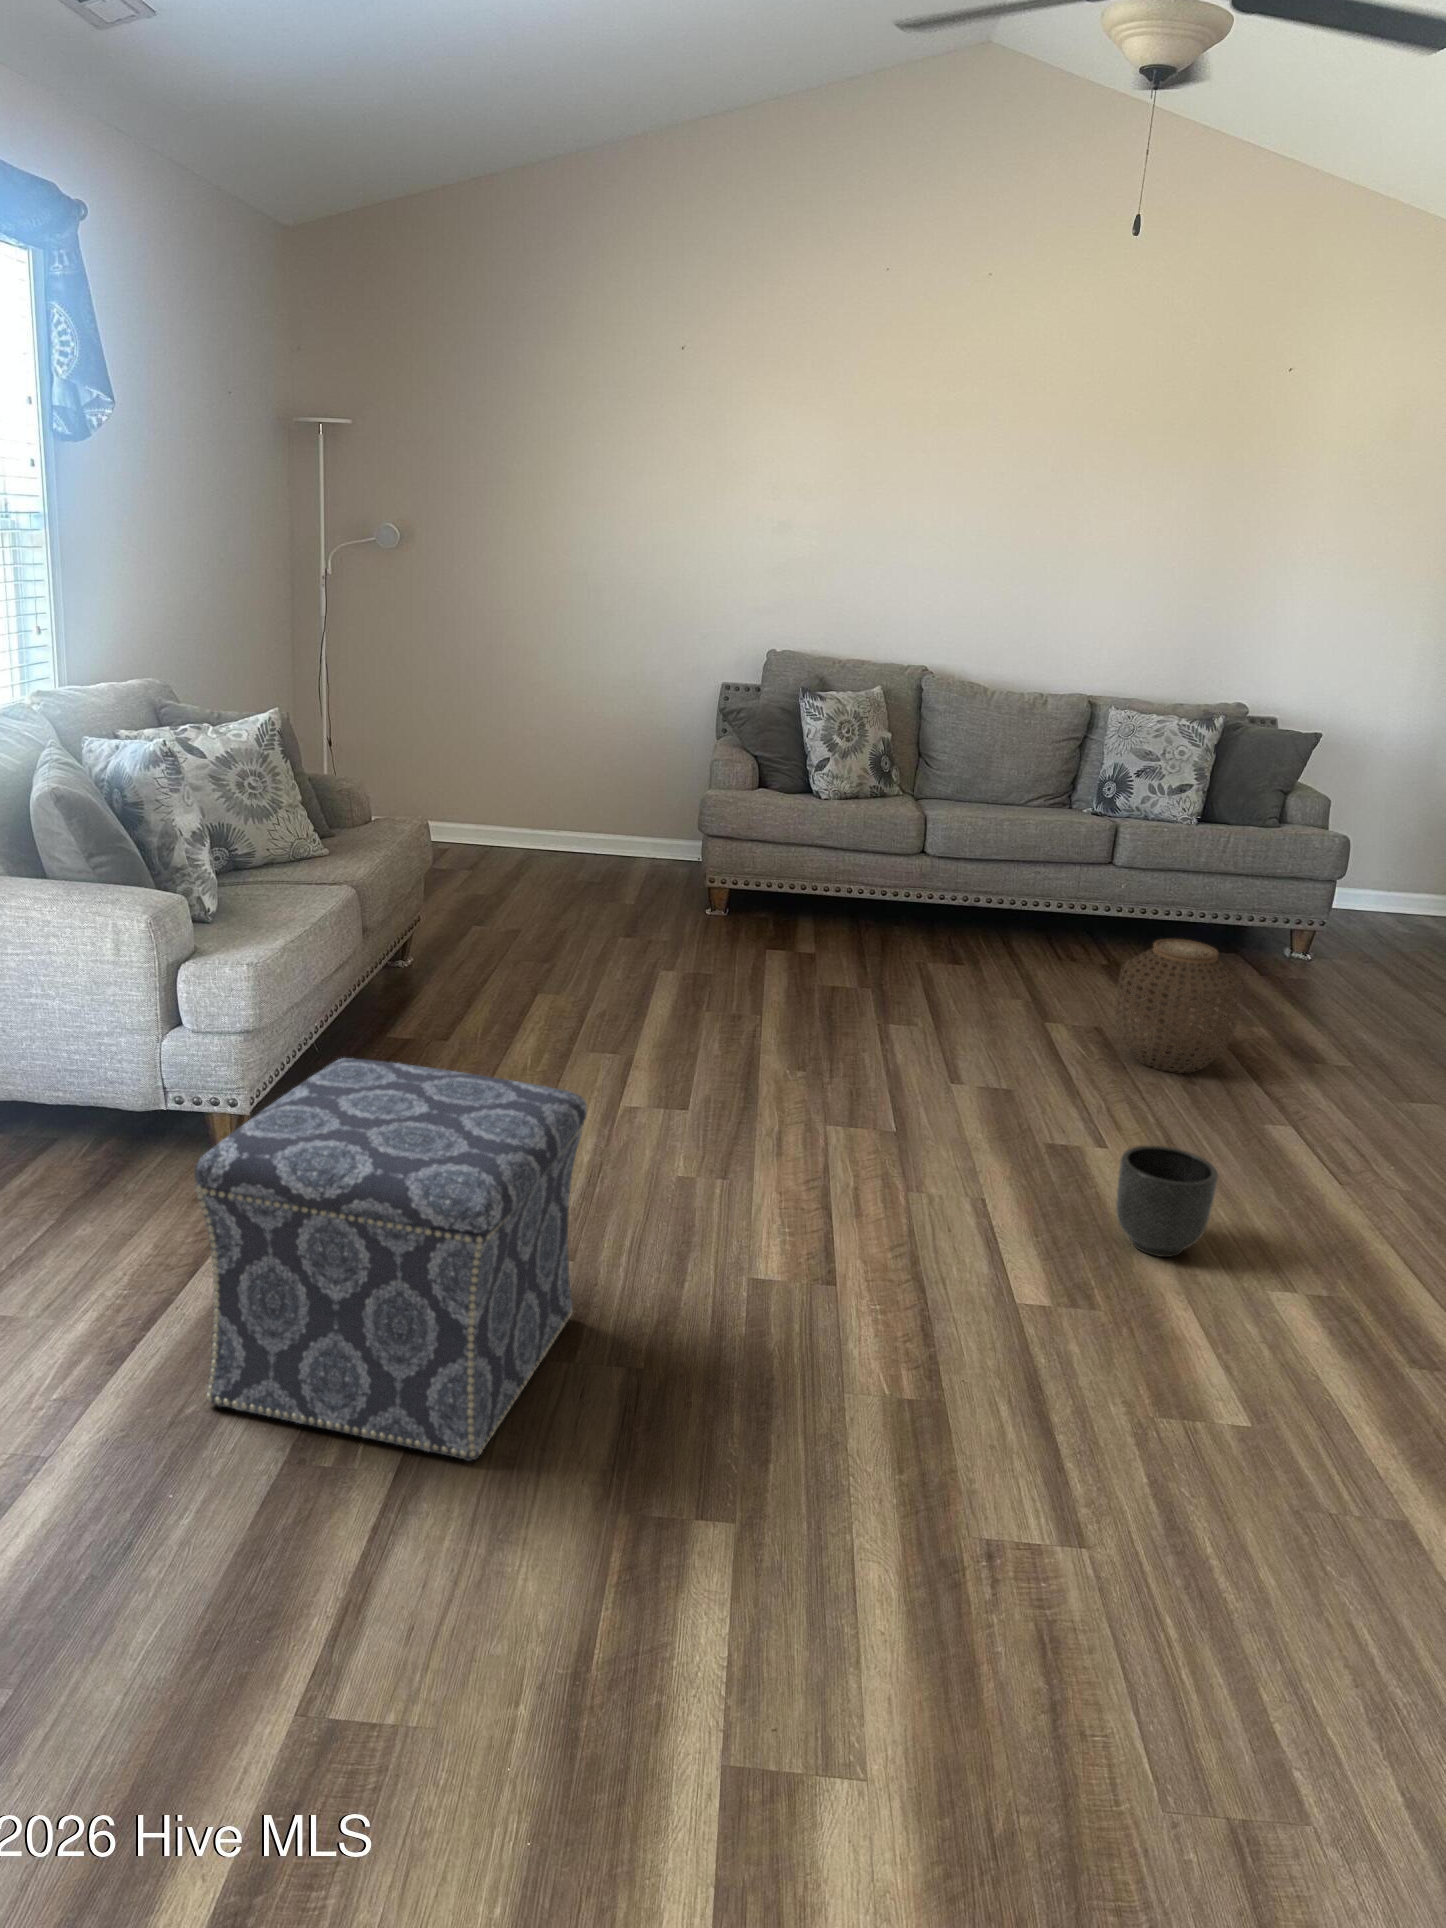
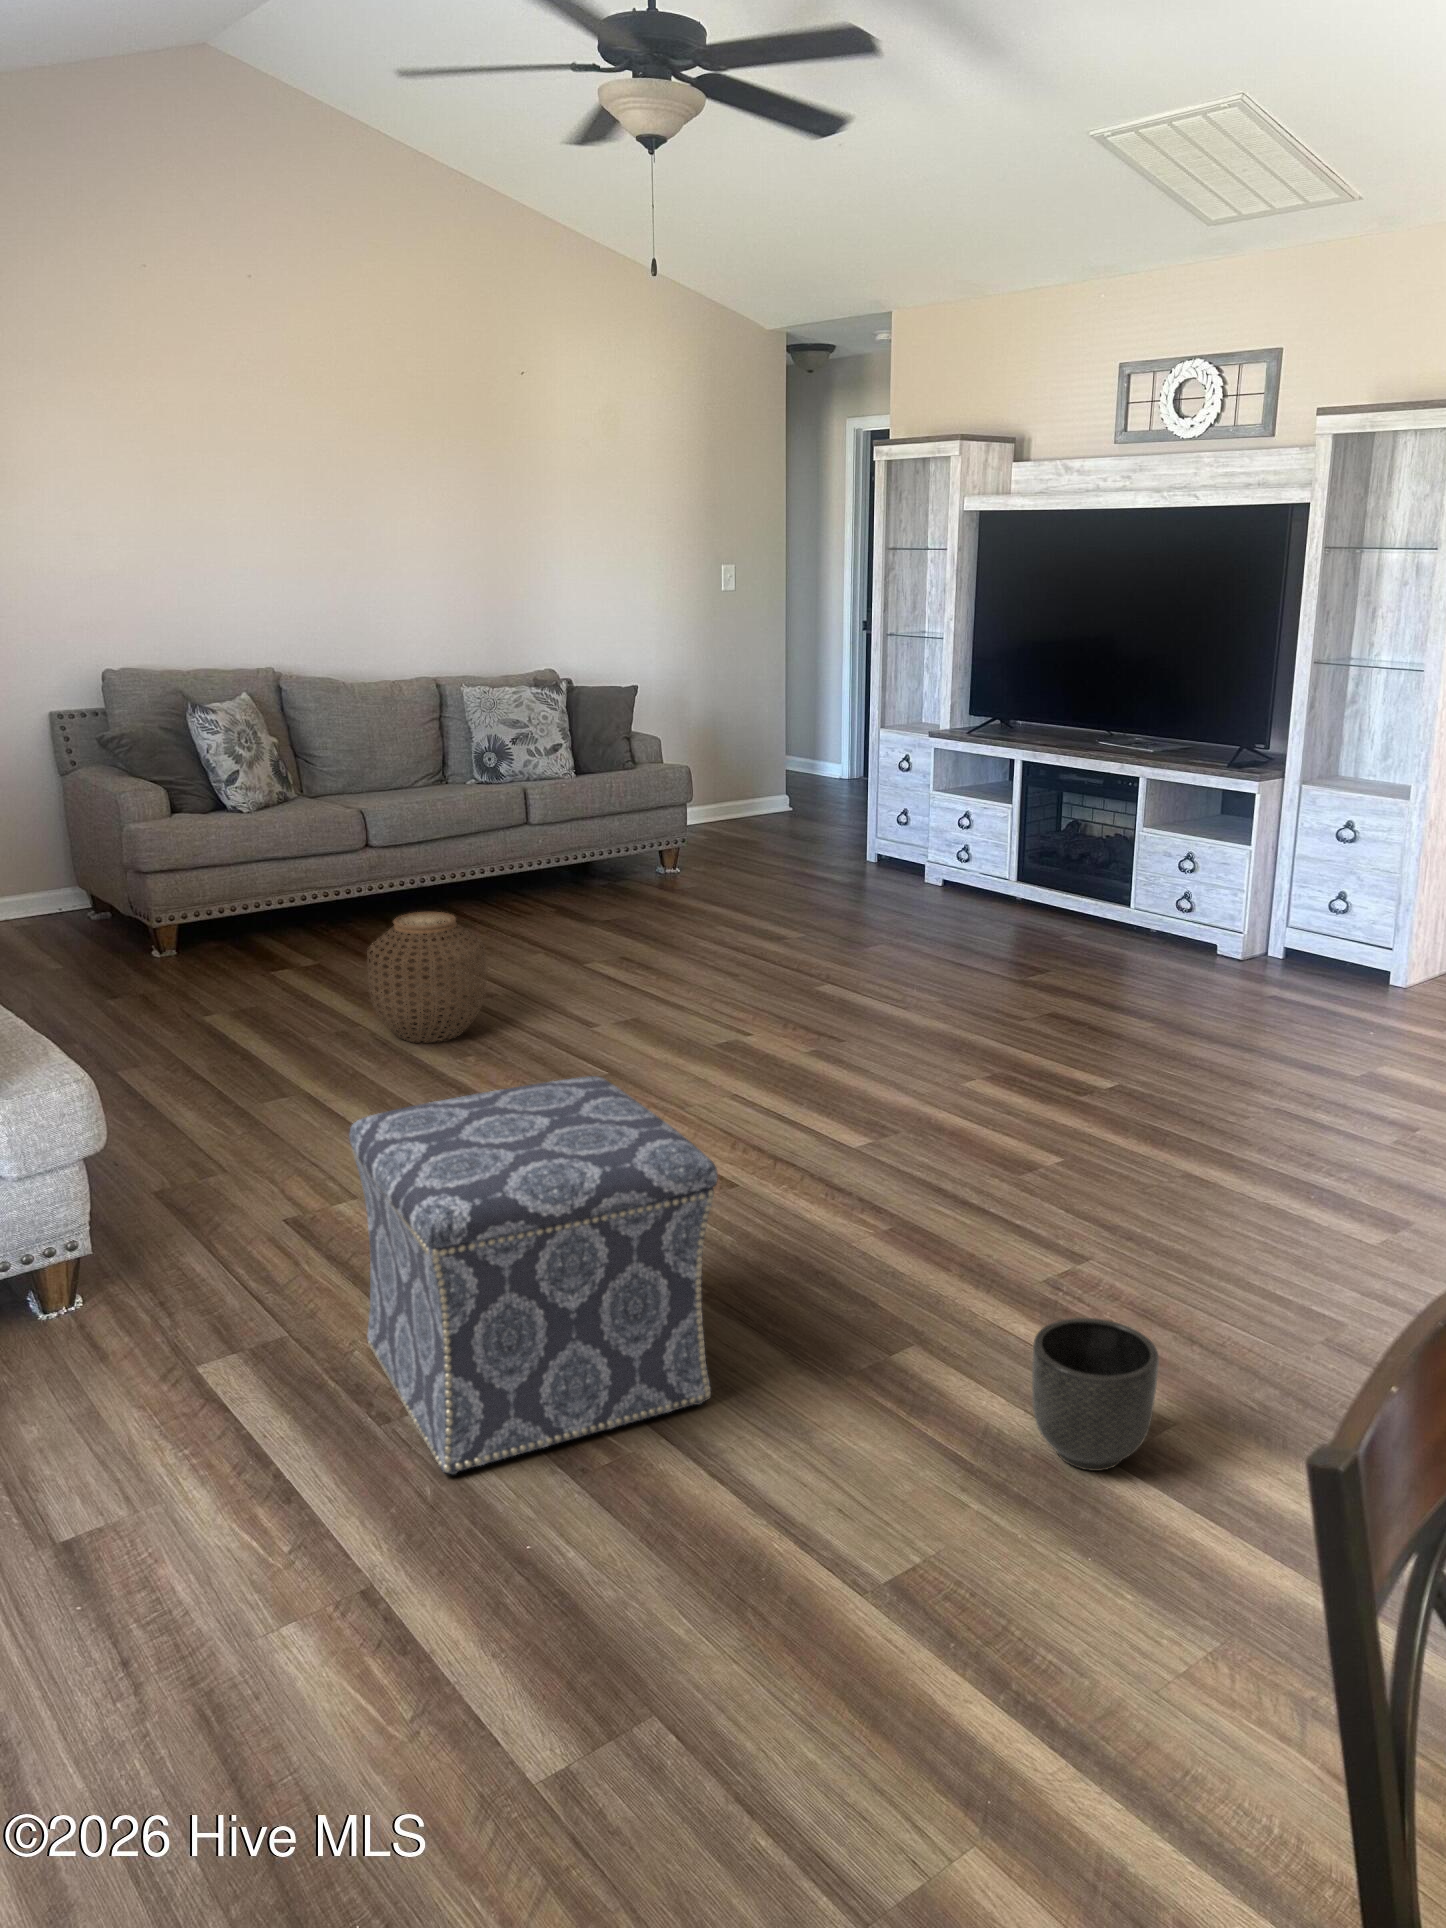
woven basket: present [1115,939,1243,1073] -> present [367,912,486,1043]
planter: present [1116,1145,1218,1257] -> present [1032,1318,1159,1471]

